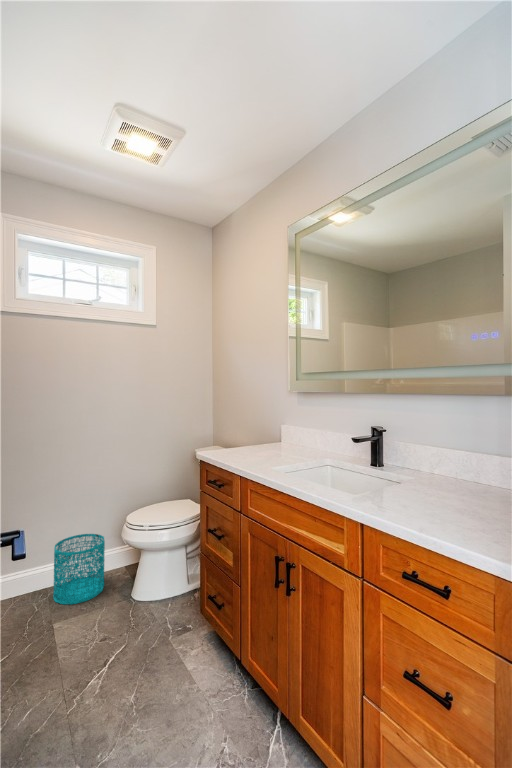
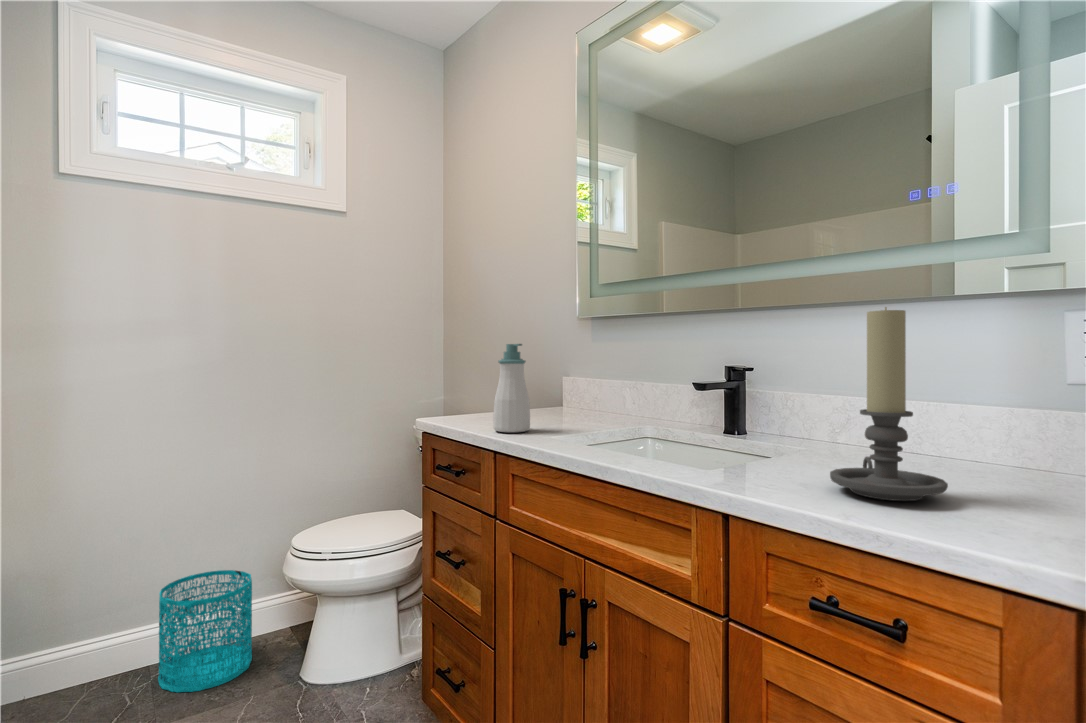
soap bottle: none [240,413,260,464] -> present [493,344,530,432]
candle holder: none [418,413,480,520] -> present [830,307,948,501]

